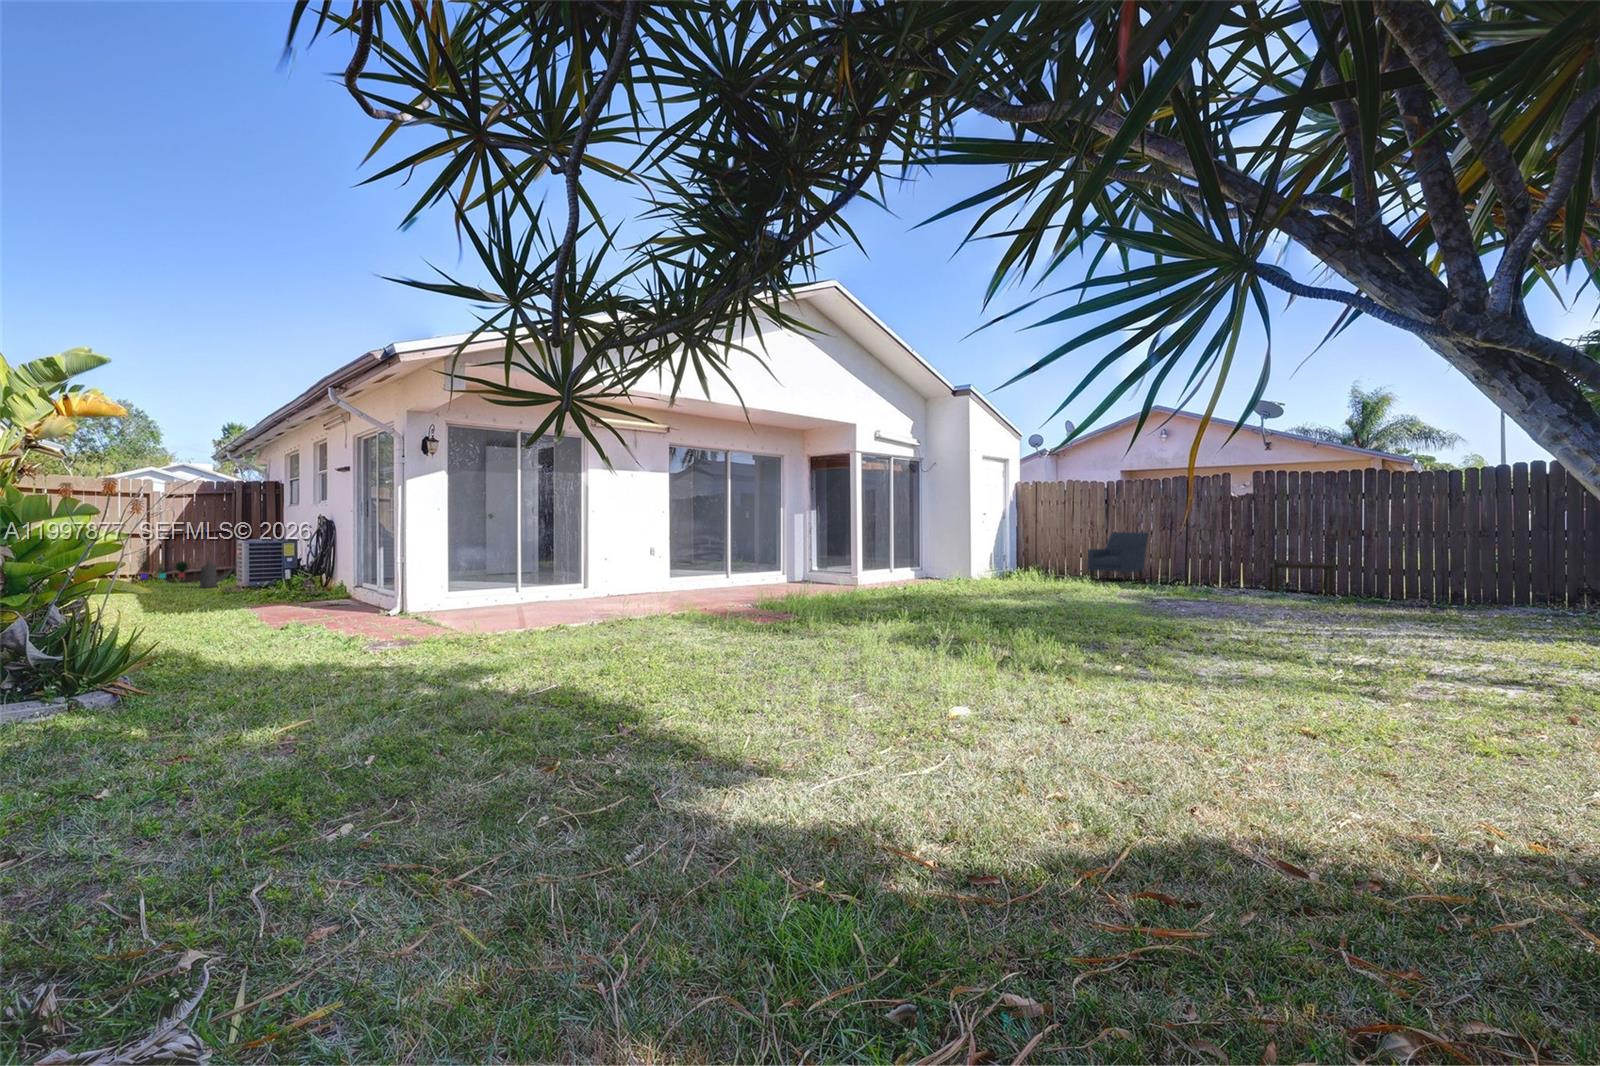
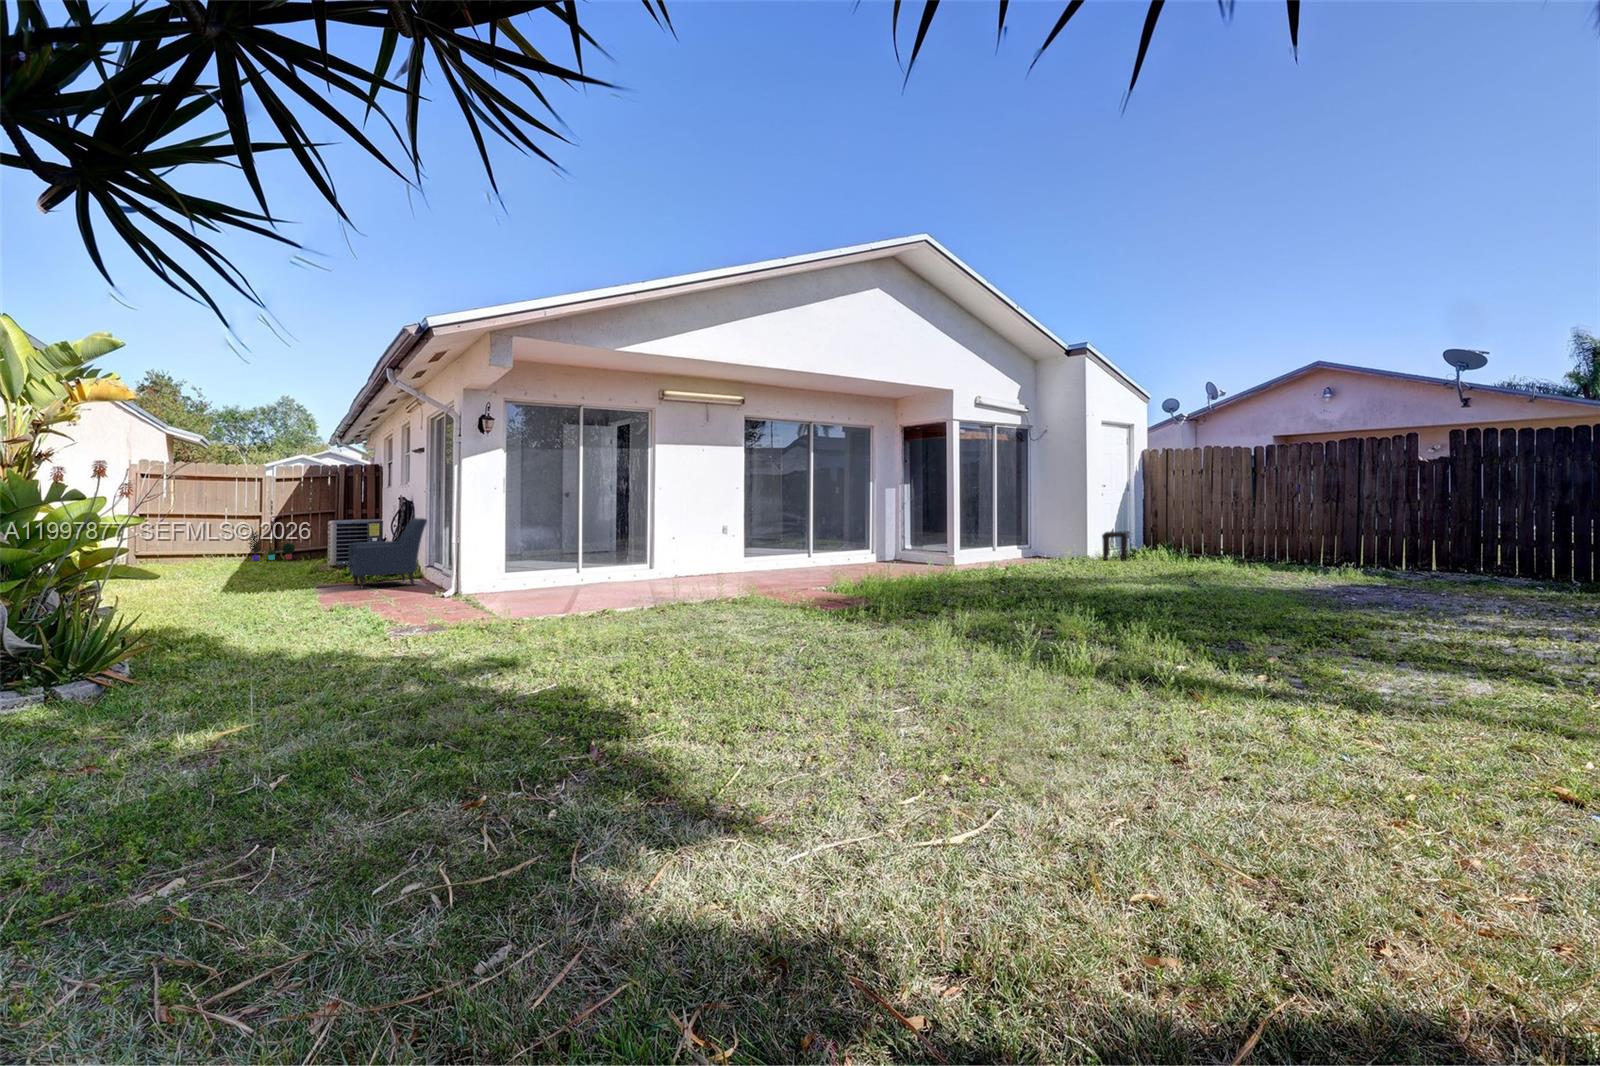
chair: present [1087,532,1149,581] -> present [348,518,427,589]
watering can: present [200,559,237,588] -> none [290,541,330,569]
bench: present [1269,563,1334,594] -> present [1102,531,1128,561]

